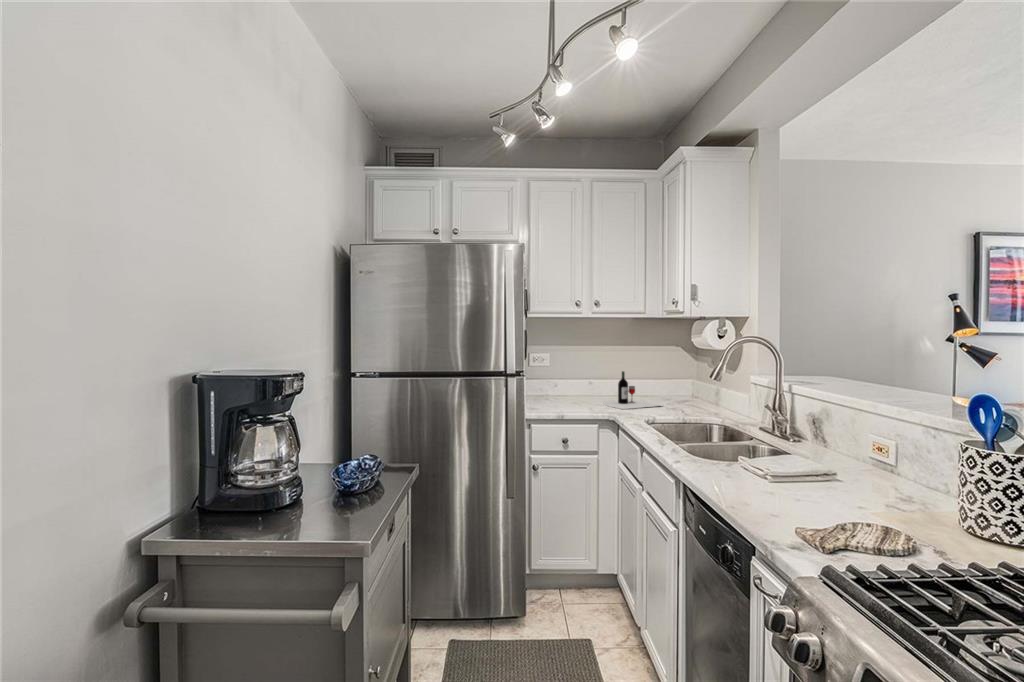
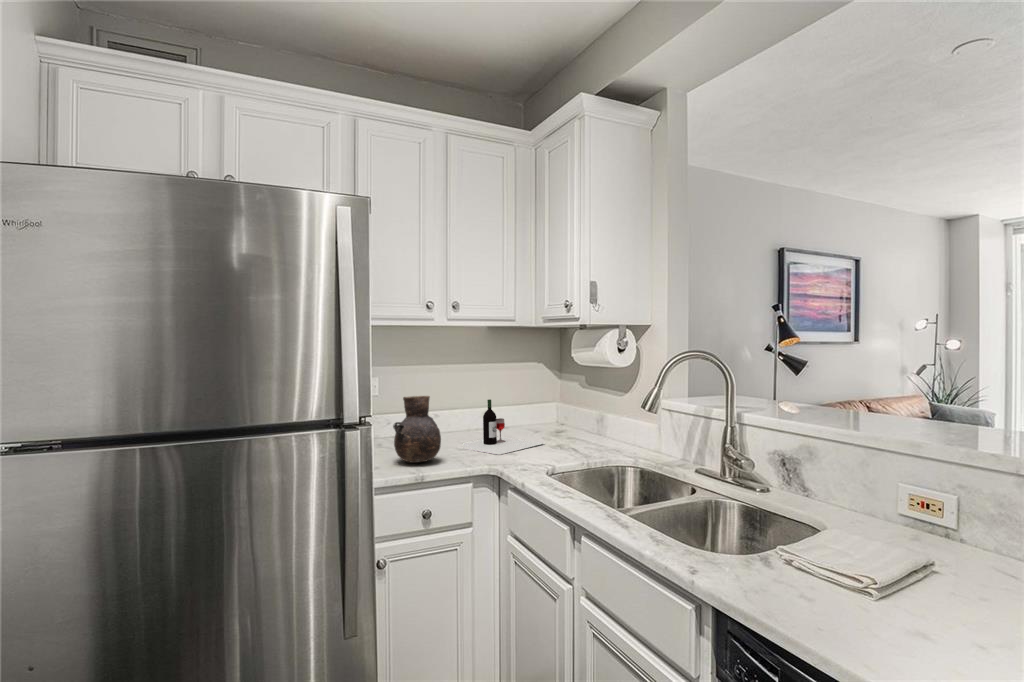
vase: none [549,364,580,409] -> present [393,396,441,463]

